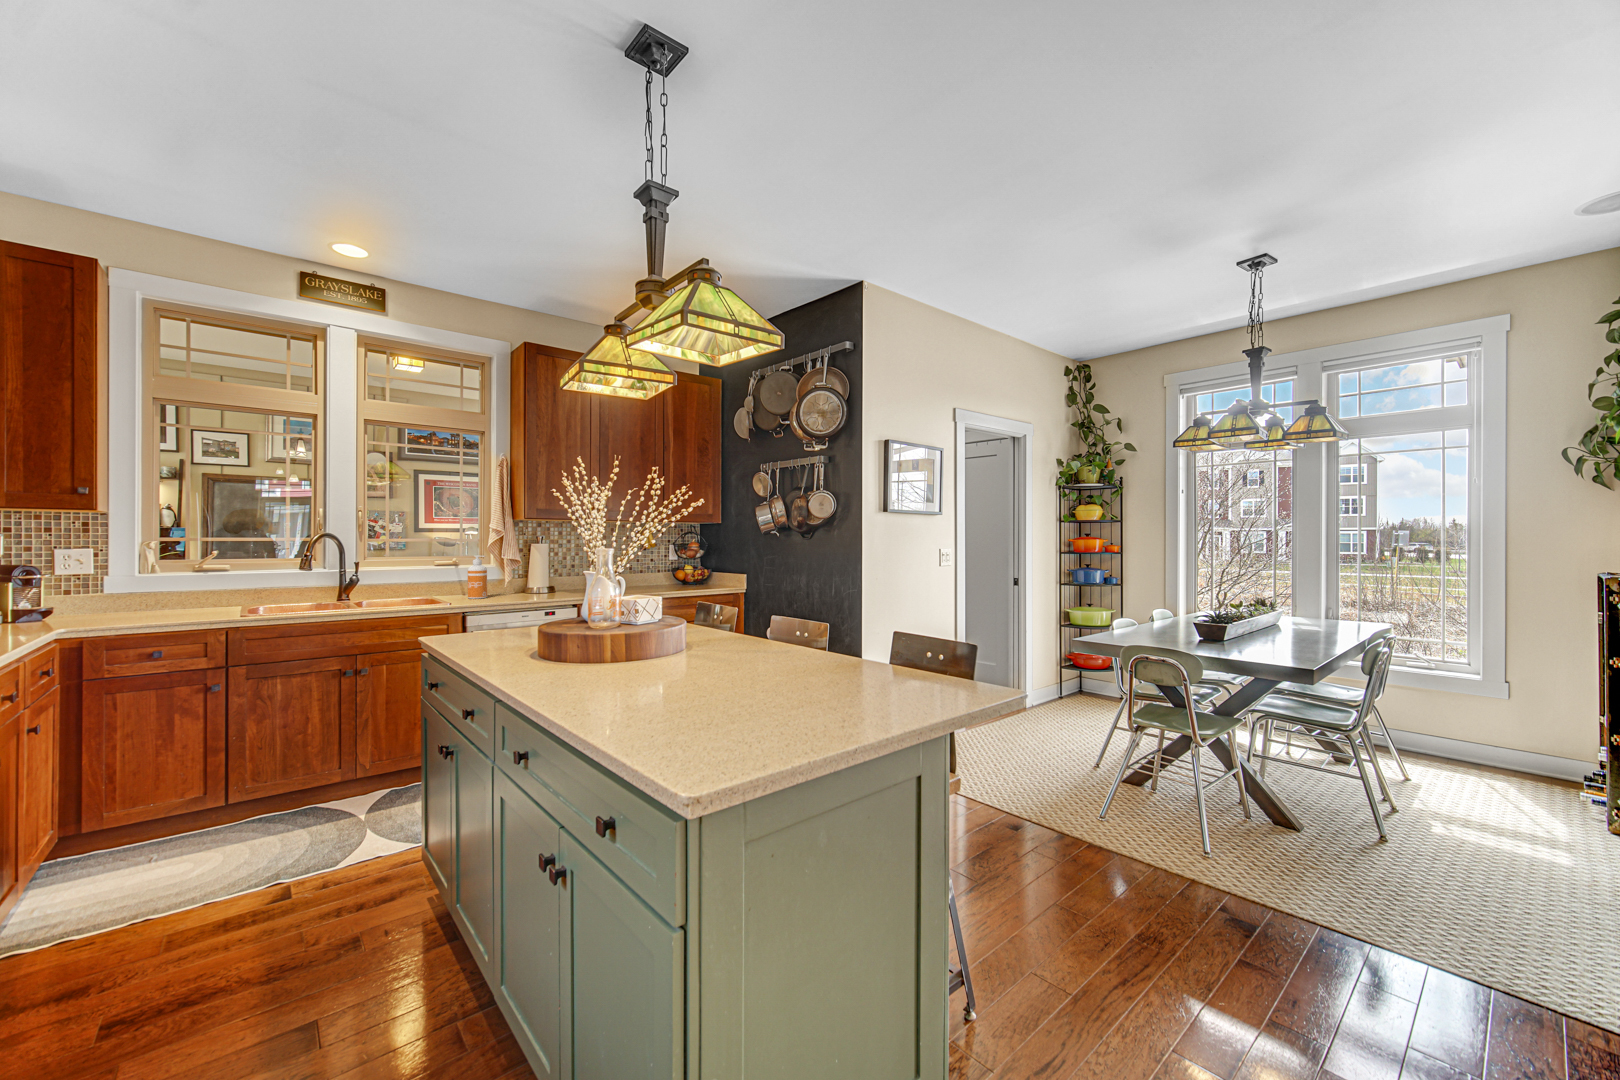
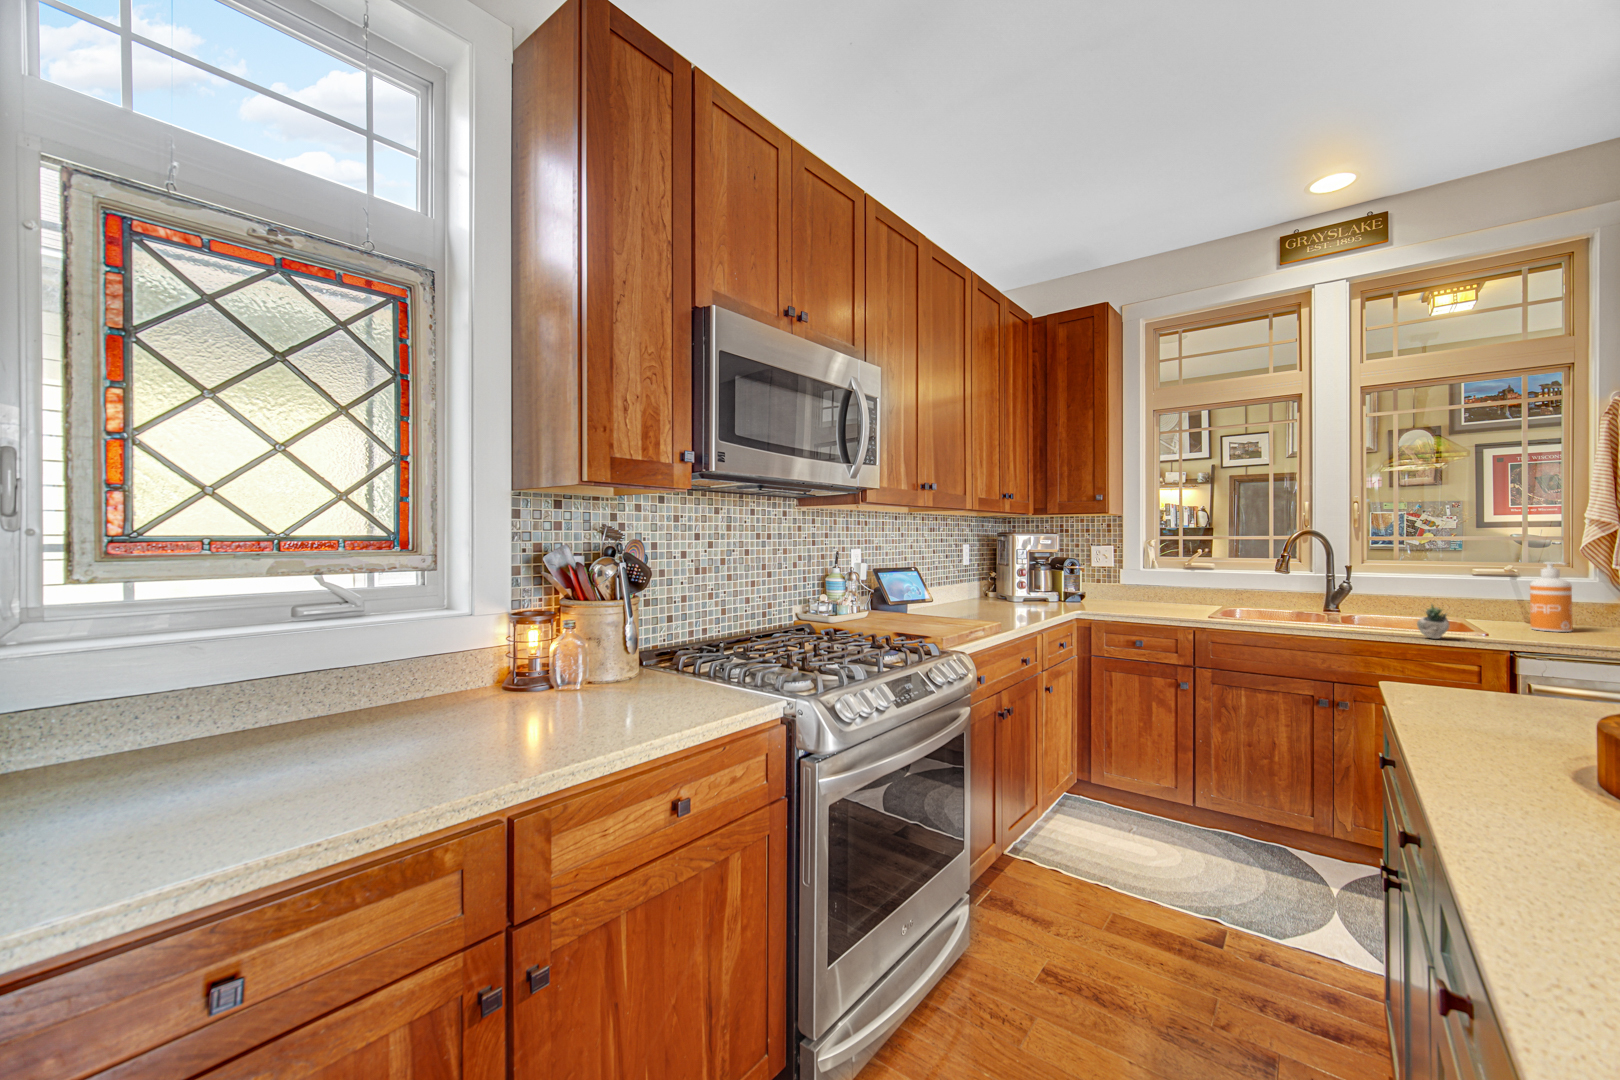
succulent plant: none [413,583,450,611] -> present [1417,604,1449,639]

